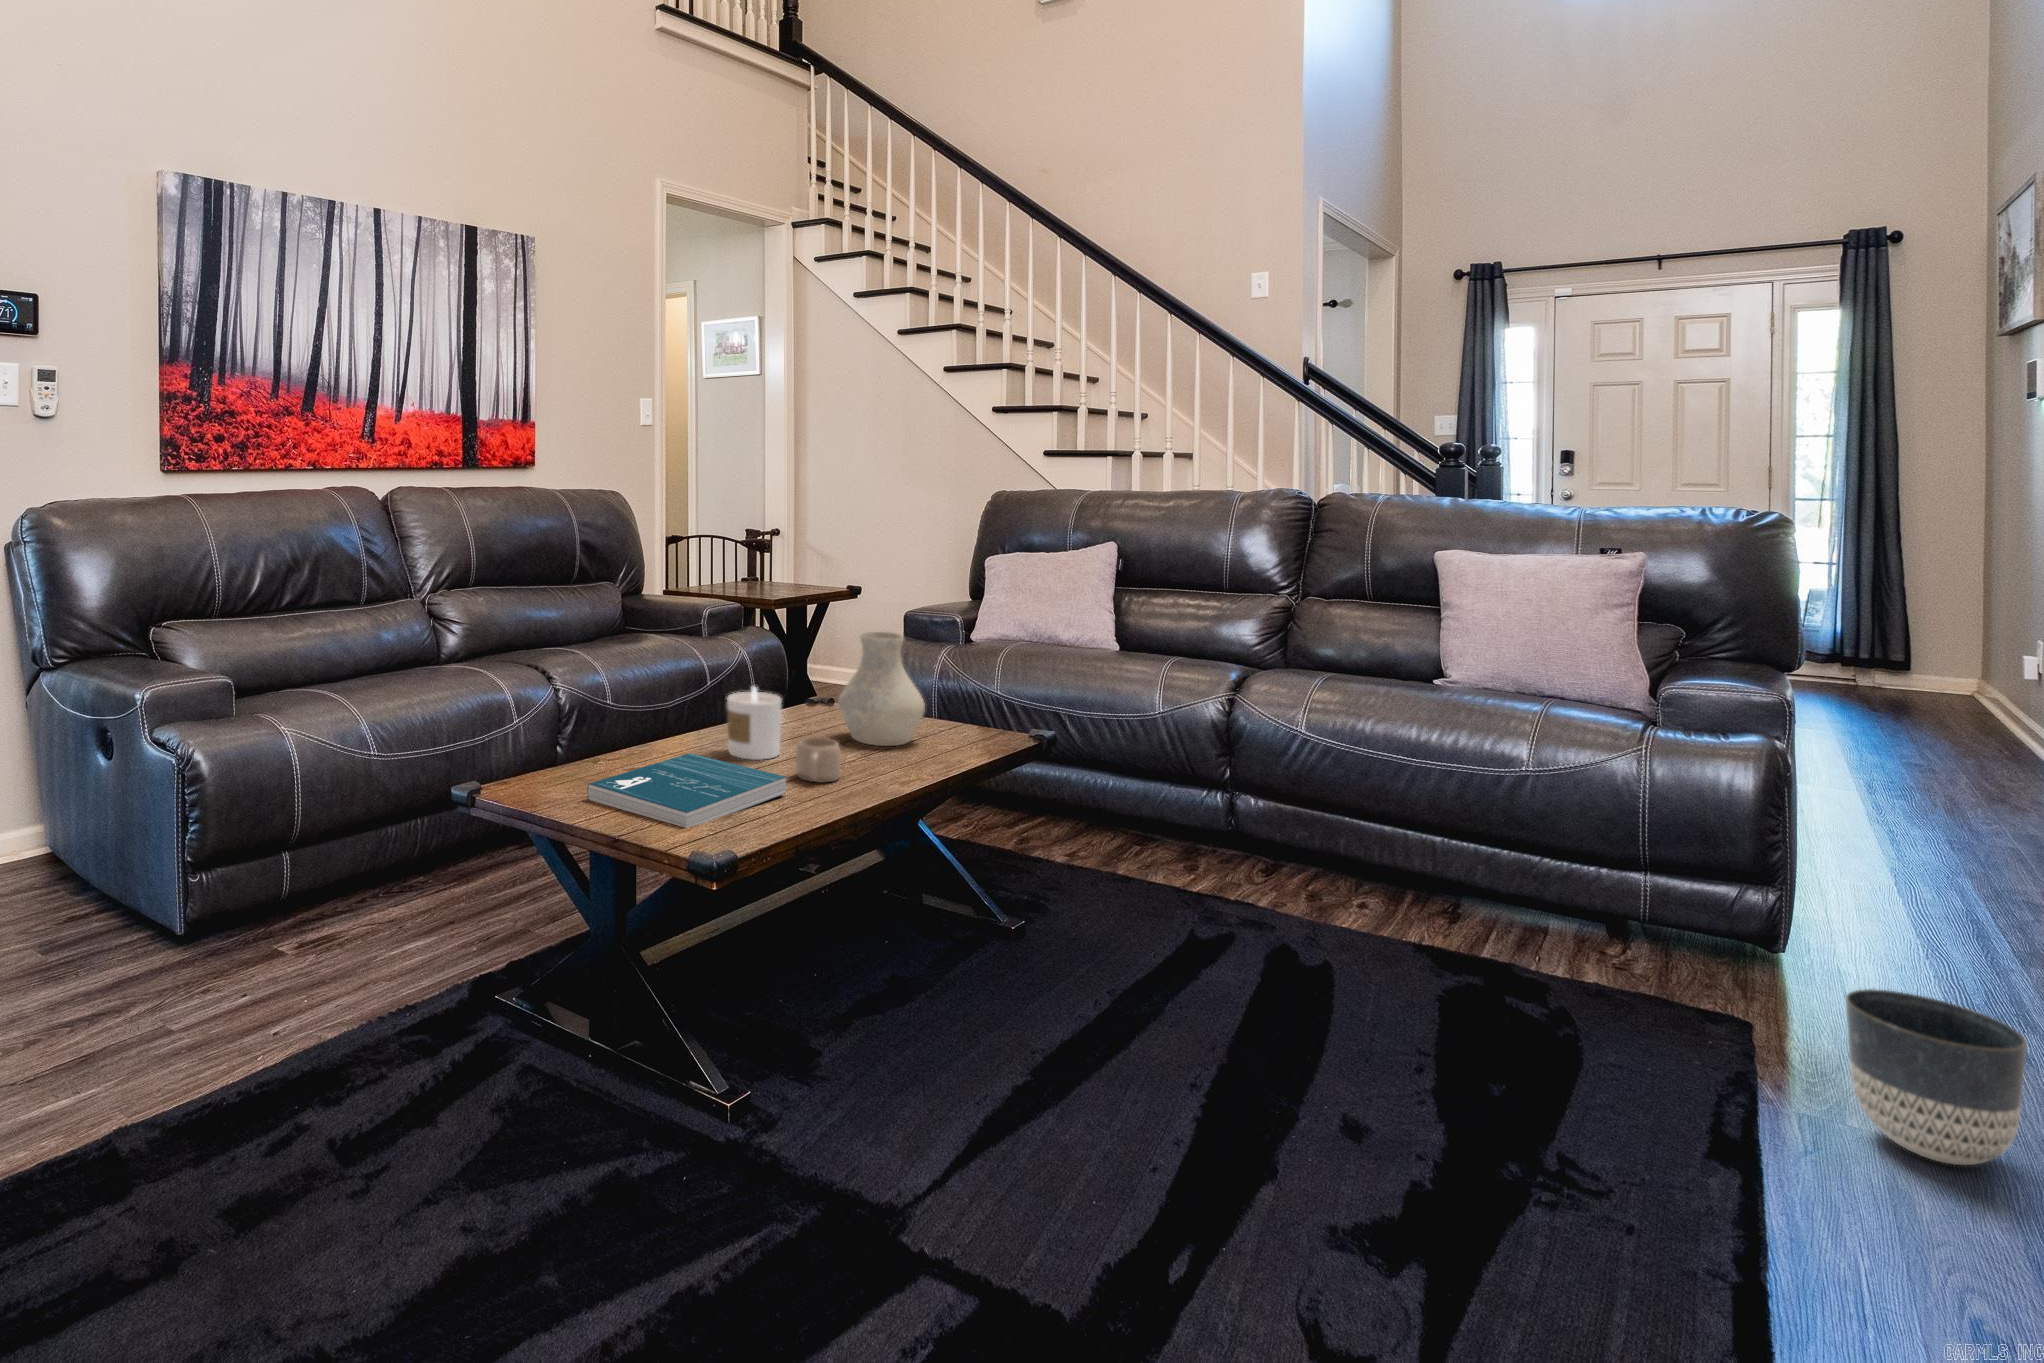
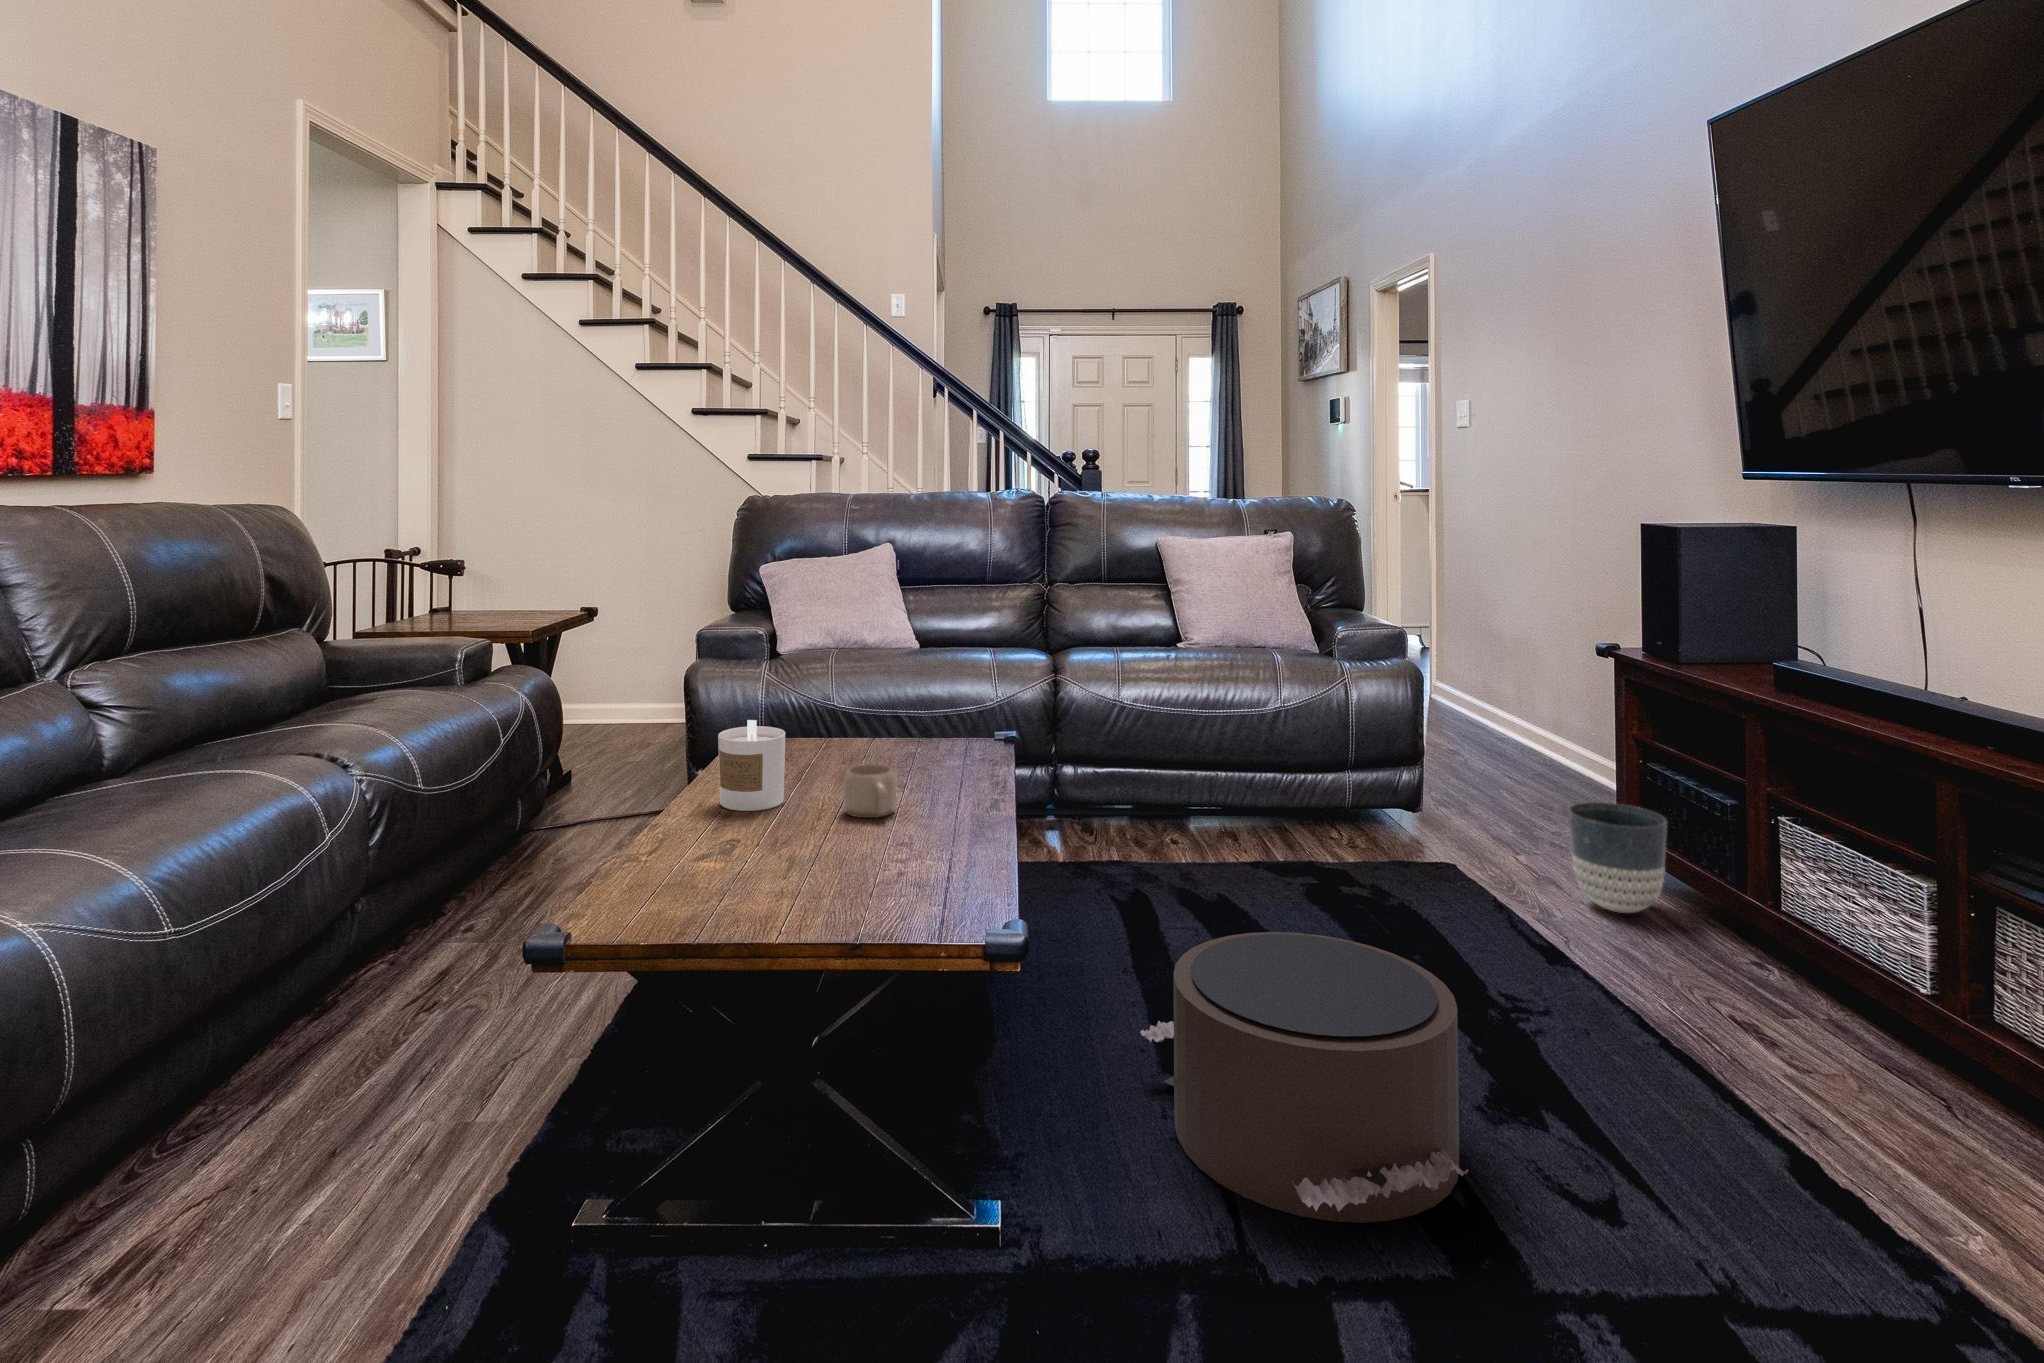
vase: present [838,632,925,746] -> none [790,640,887,769]
book: present [588,753,786,828] -> none [686,813,884,903]
pouf: none [957,963,1248,1265] -> present [1140,932,1468,1223]

